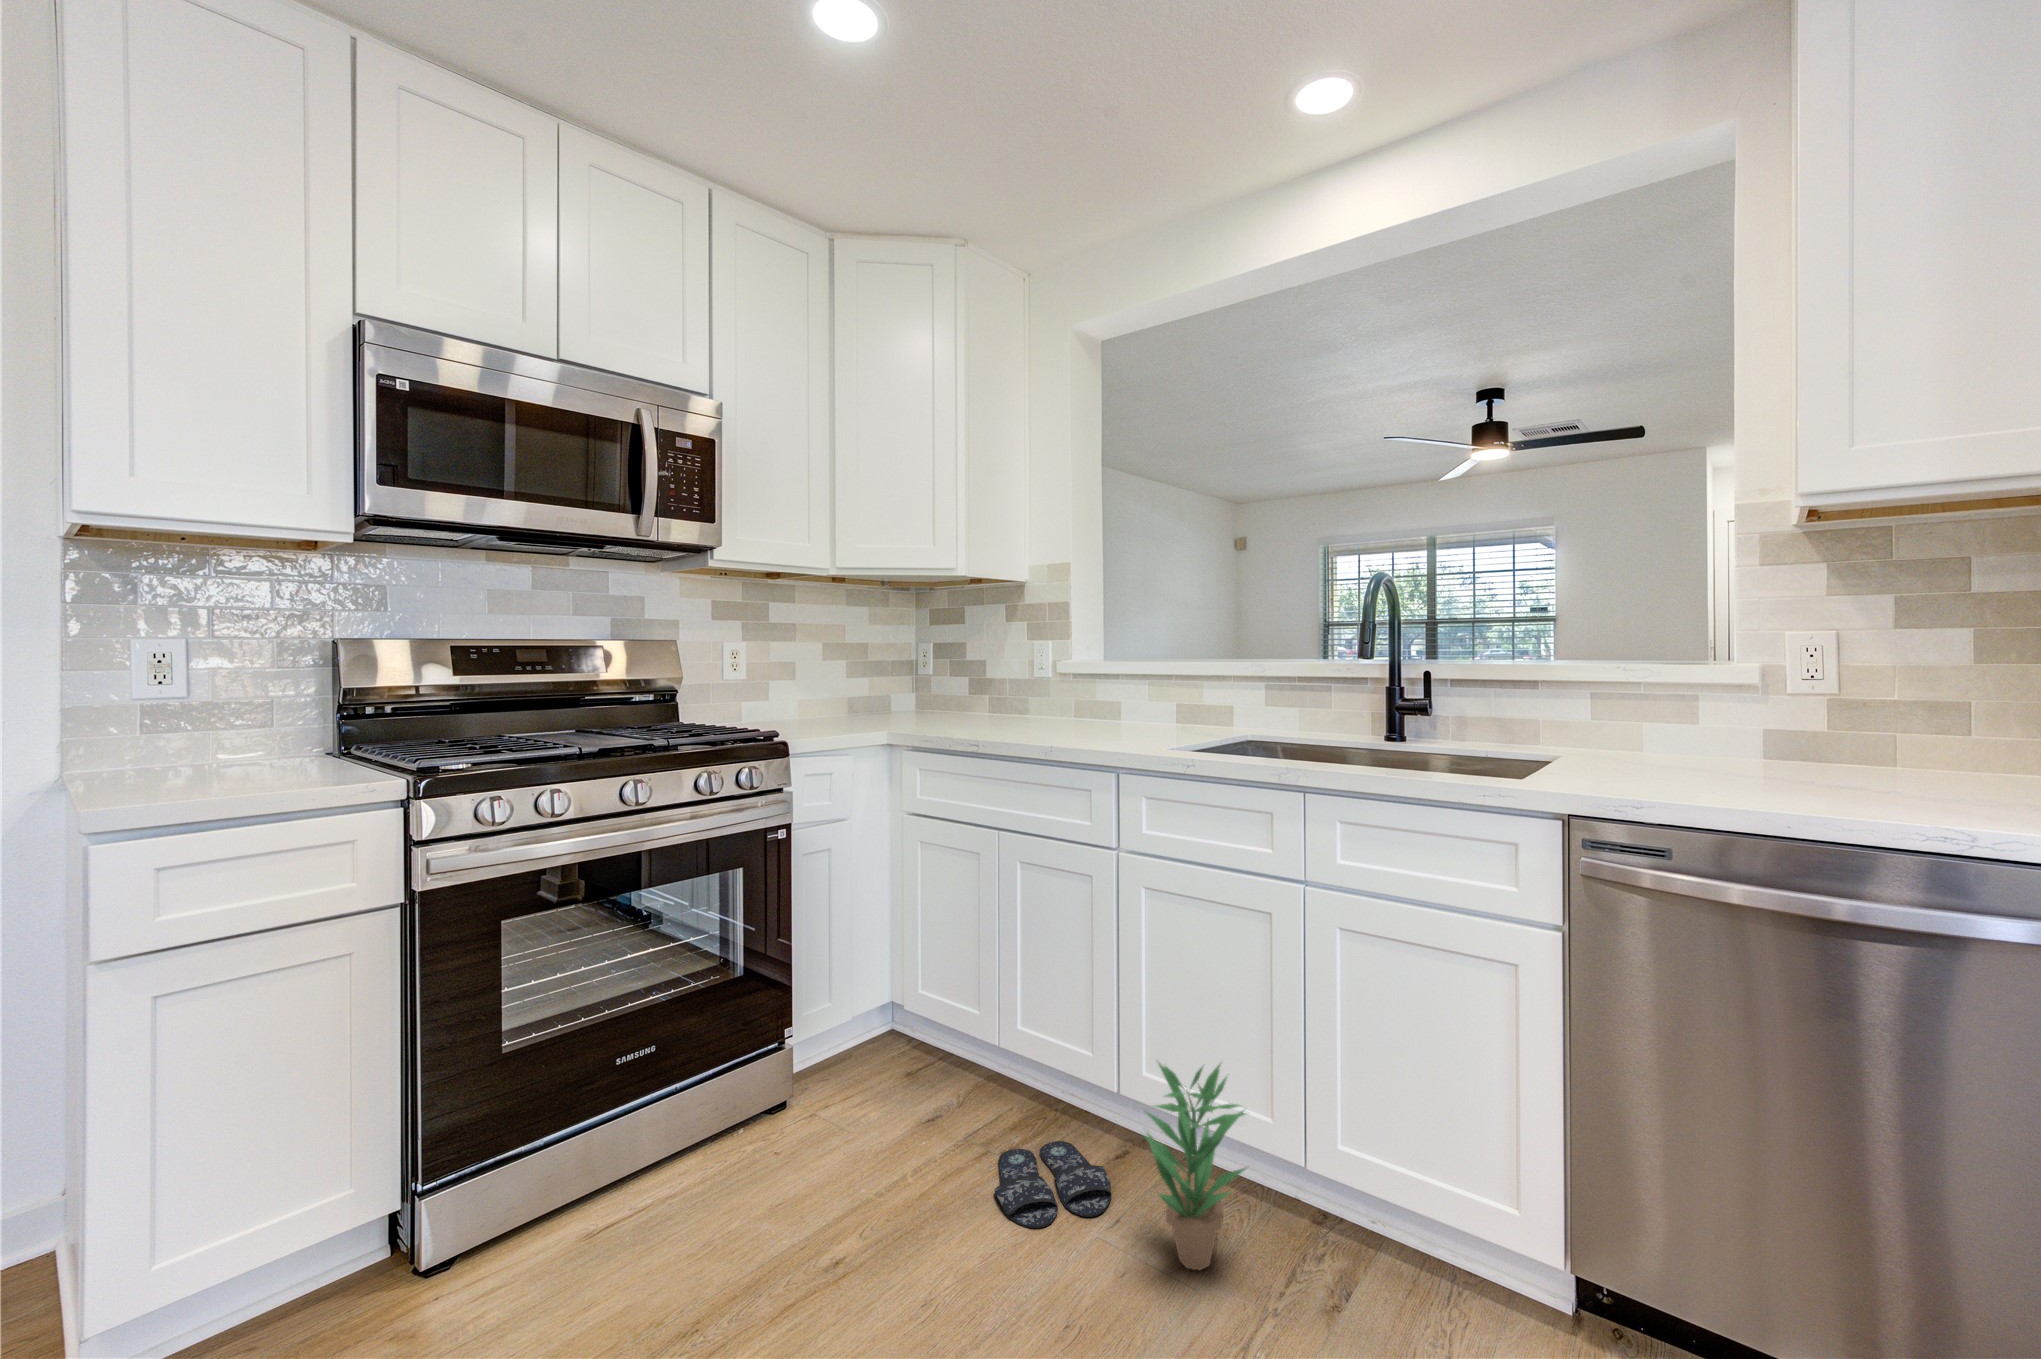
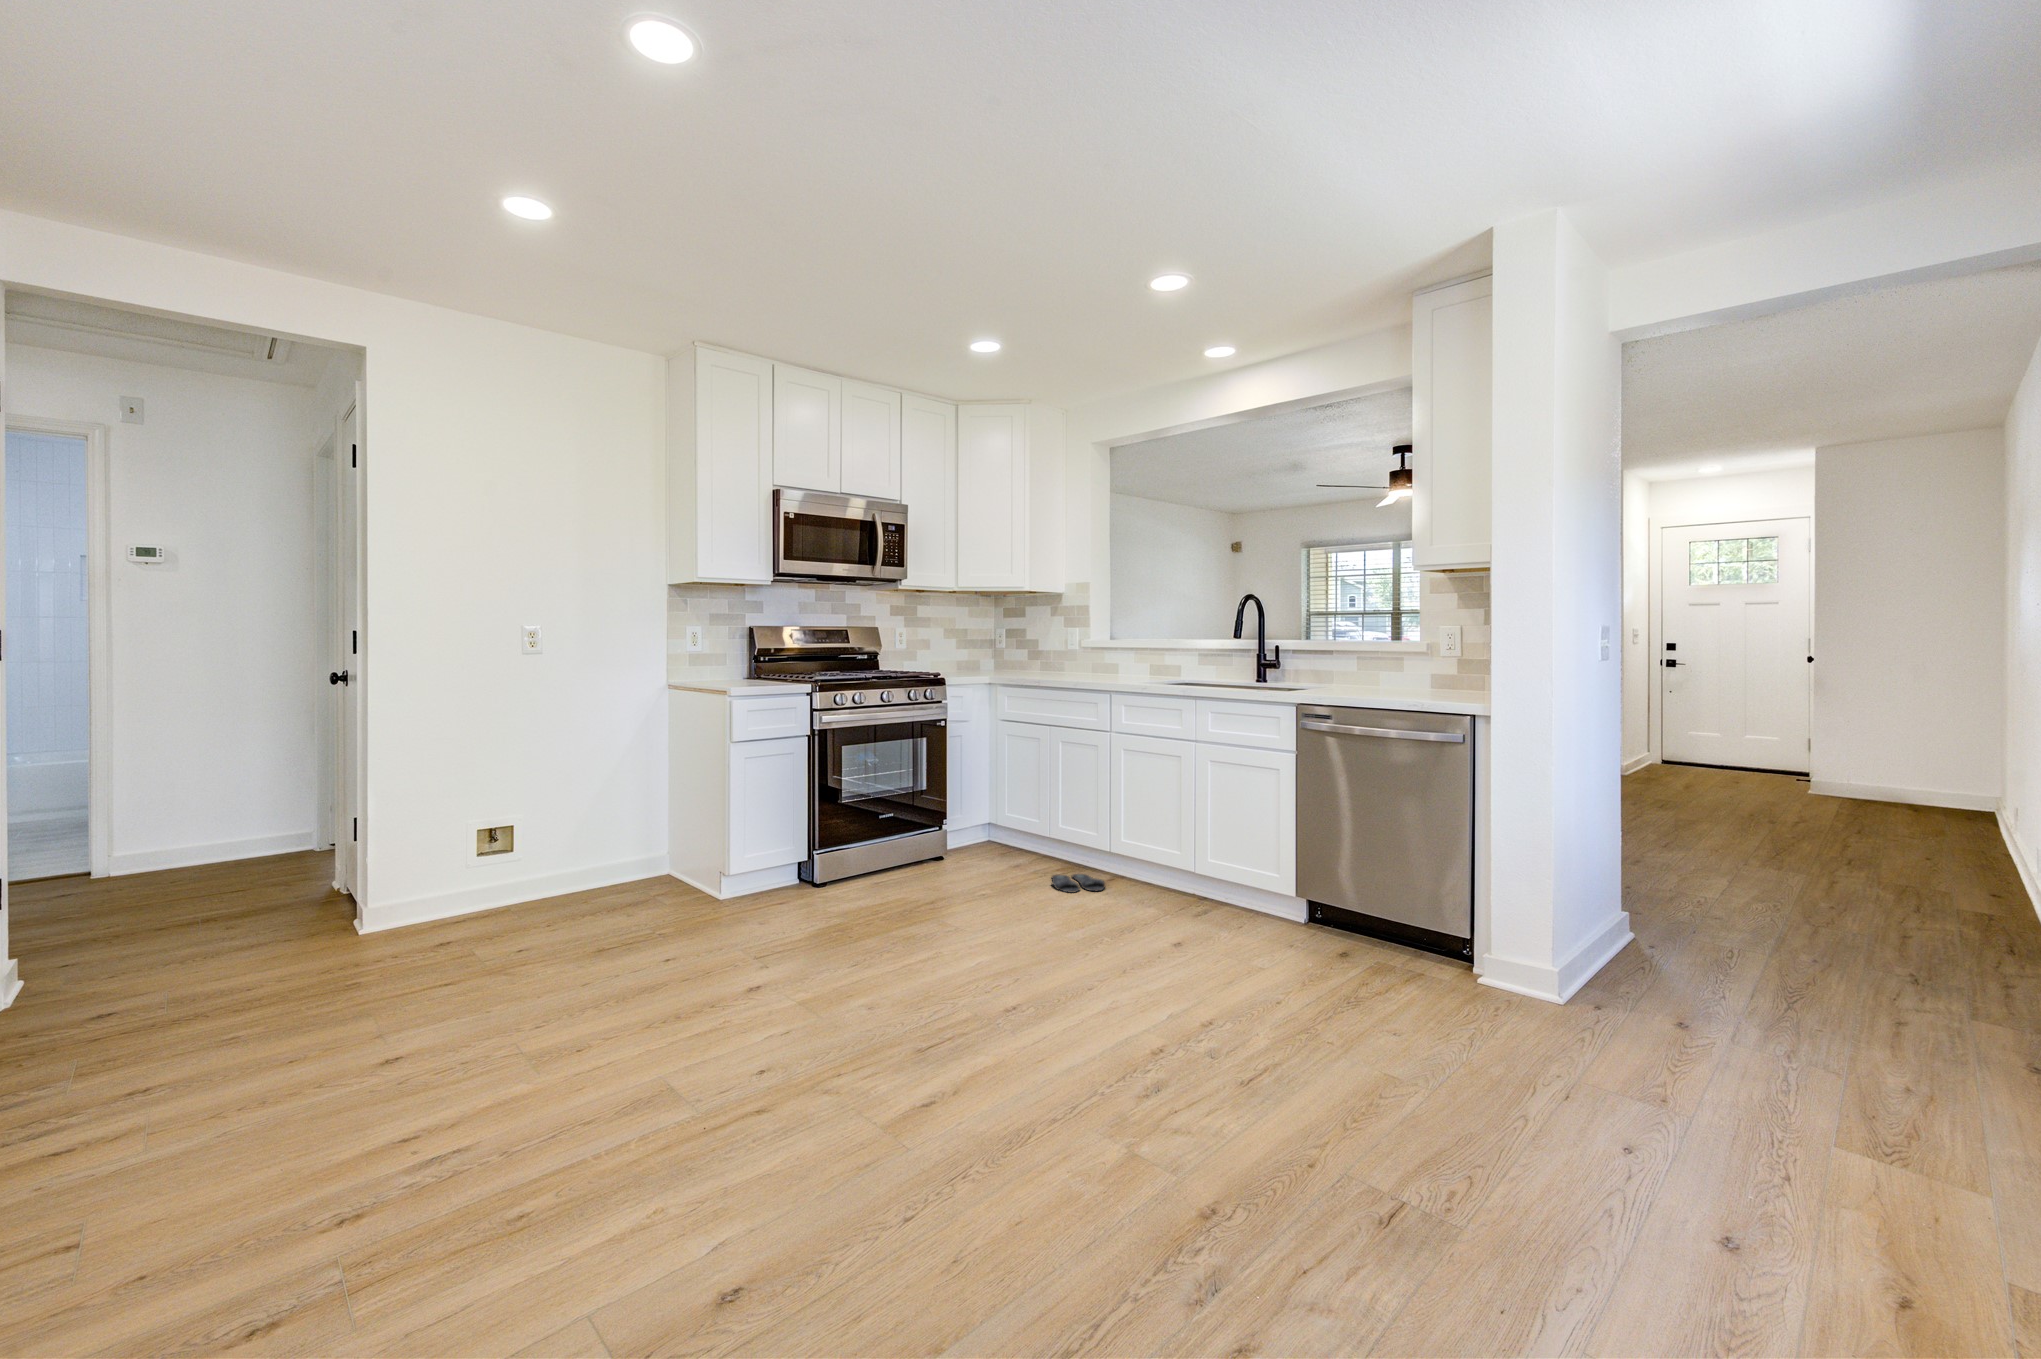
potted plant: present [1145,1063,1249,1270] -> none [1117,812,1166,904]

